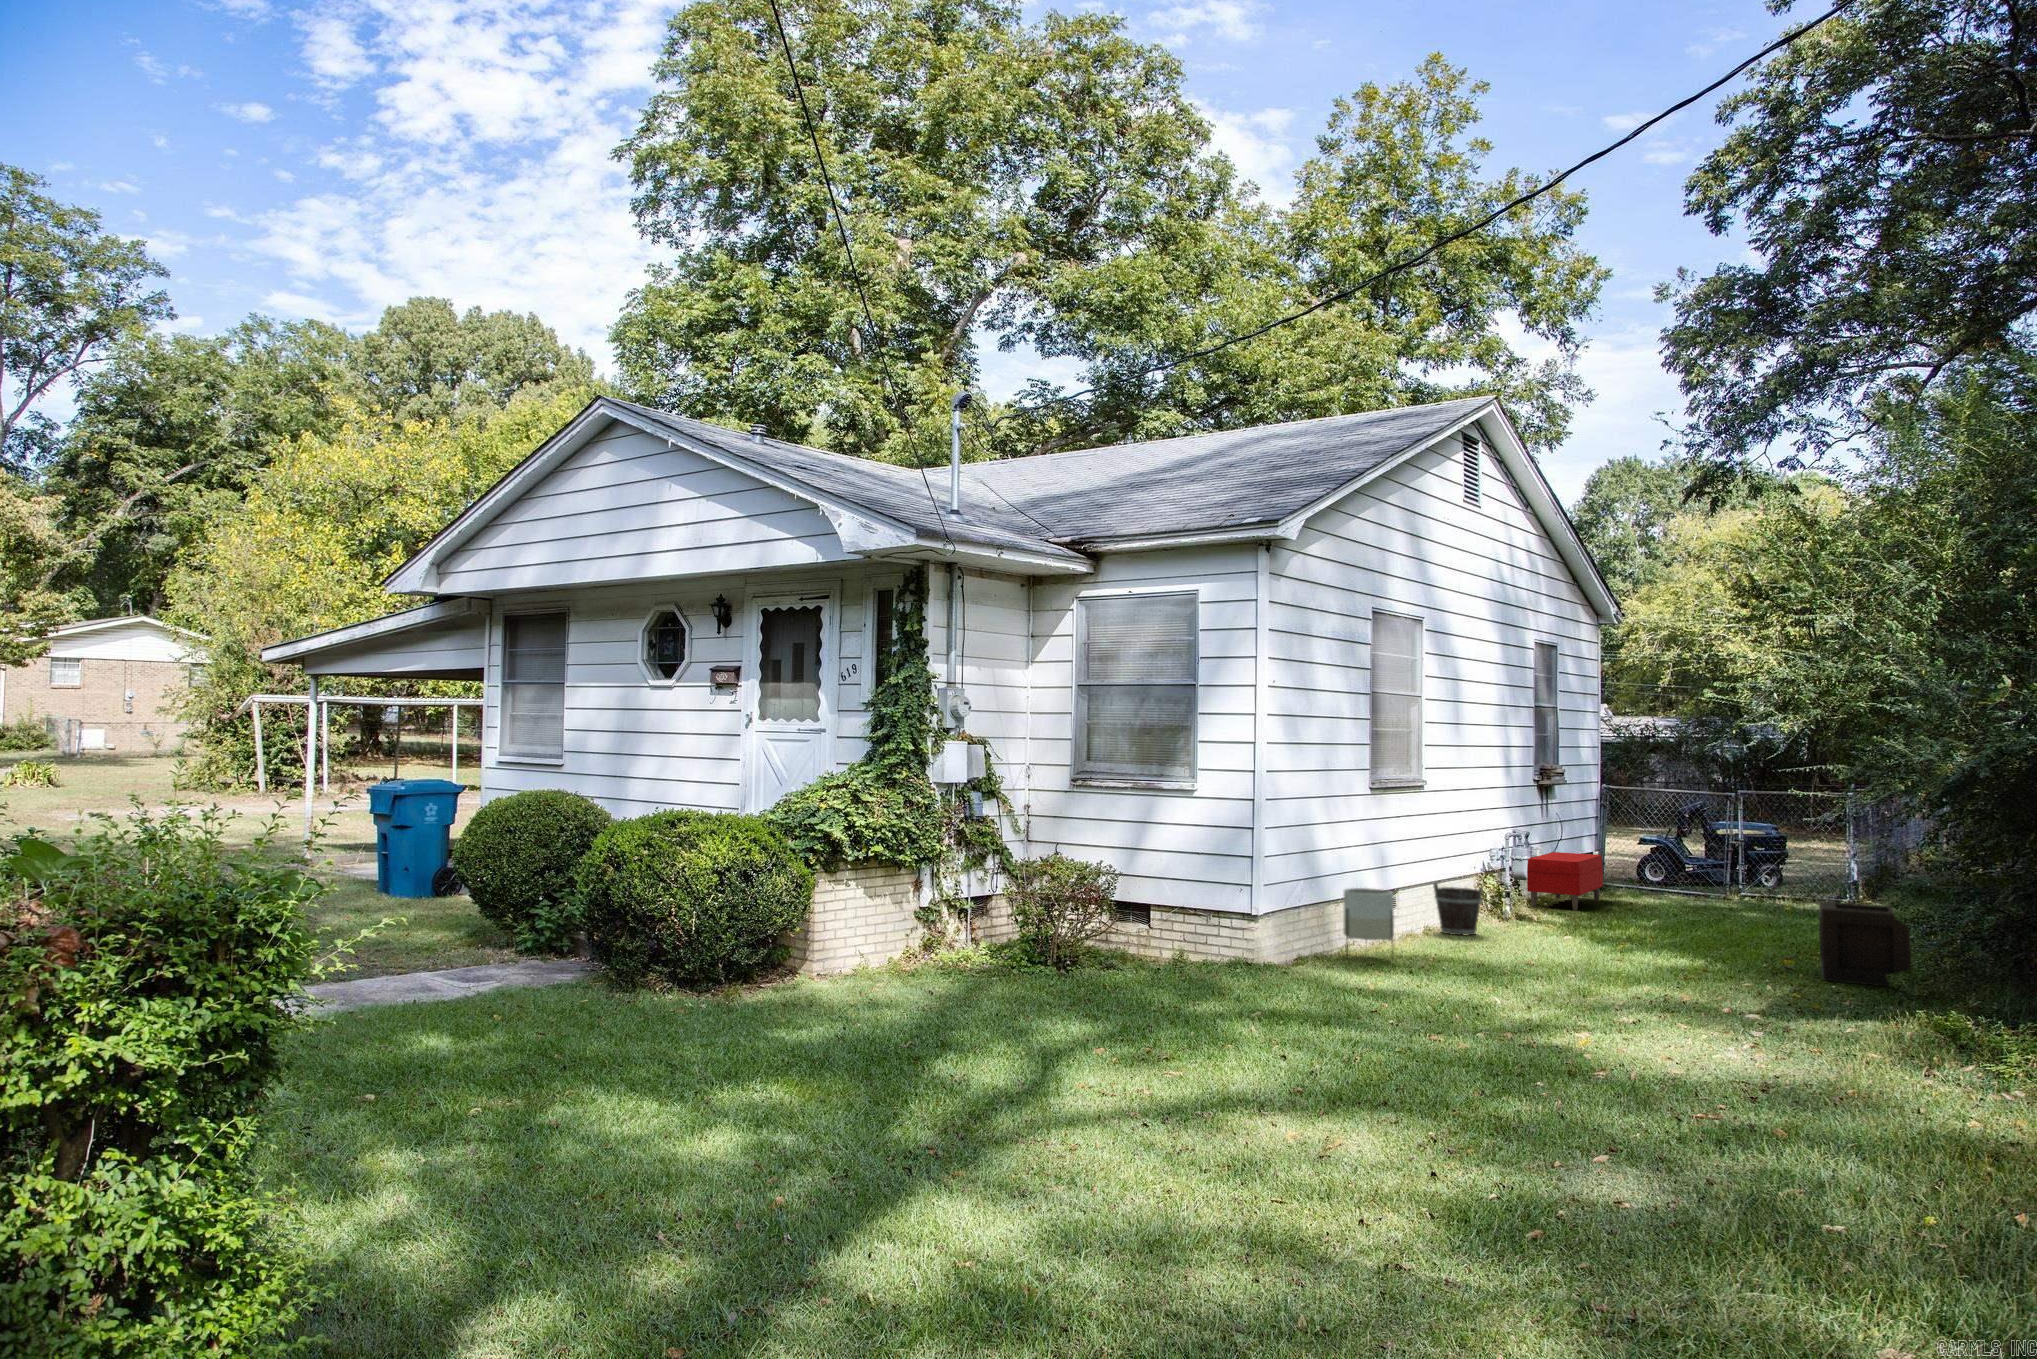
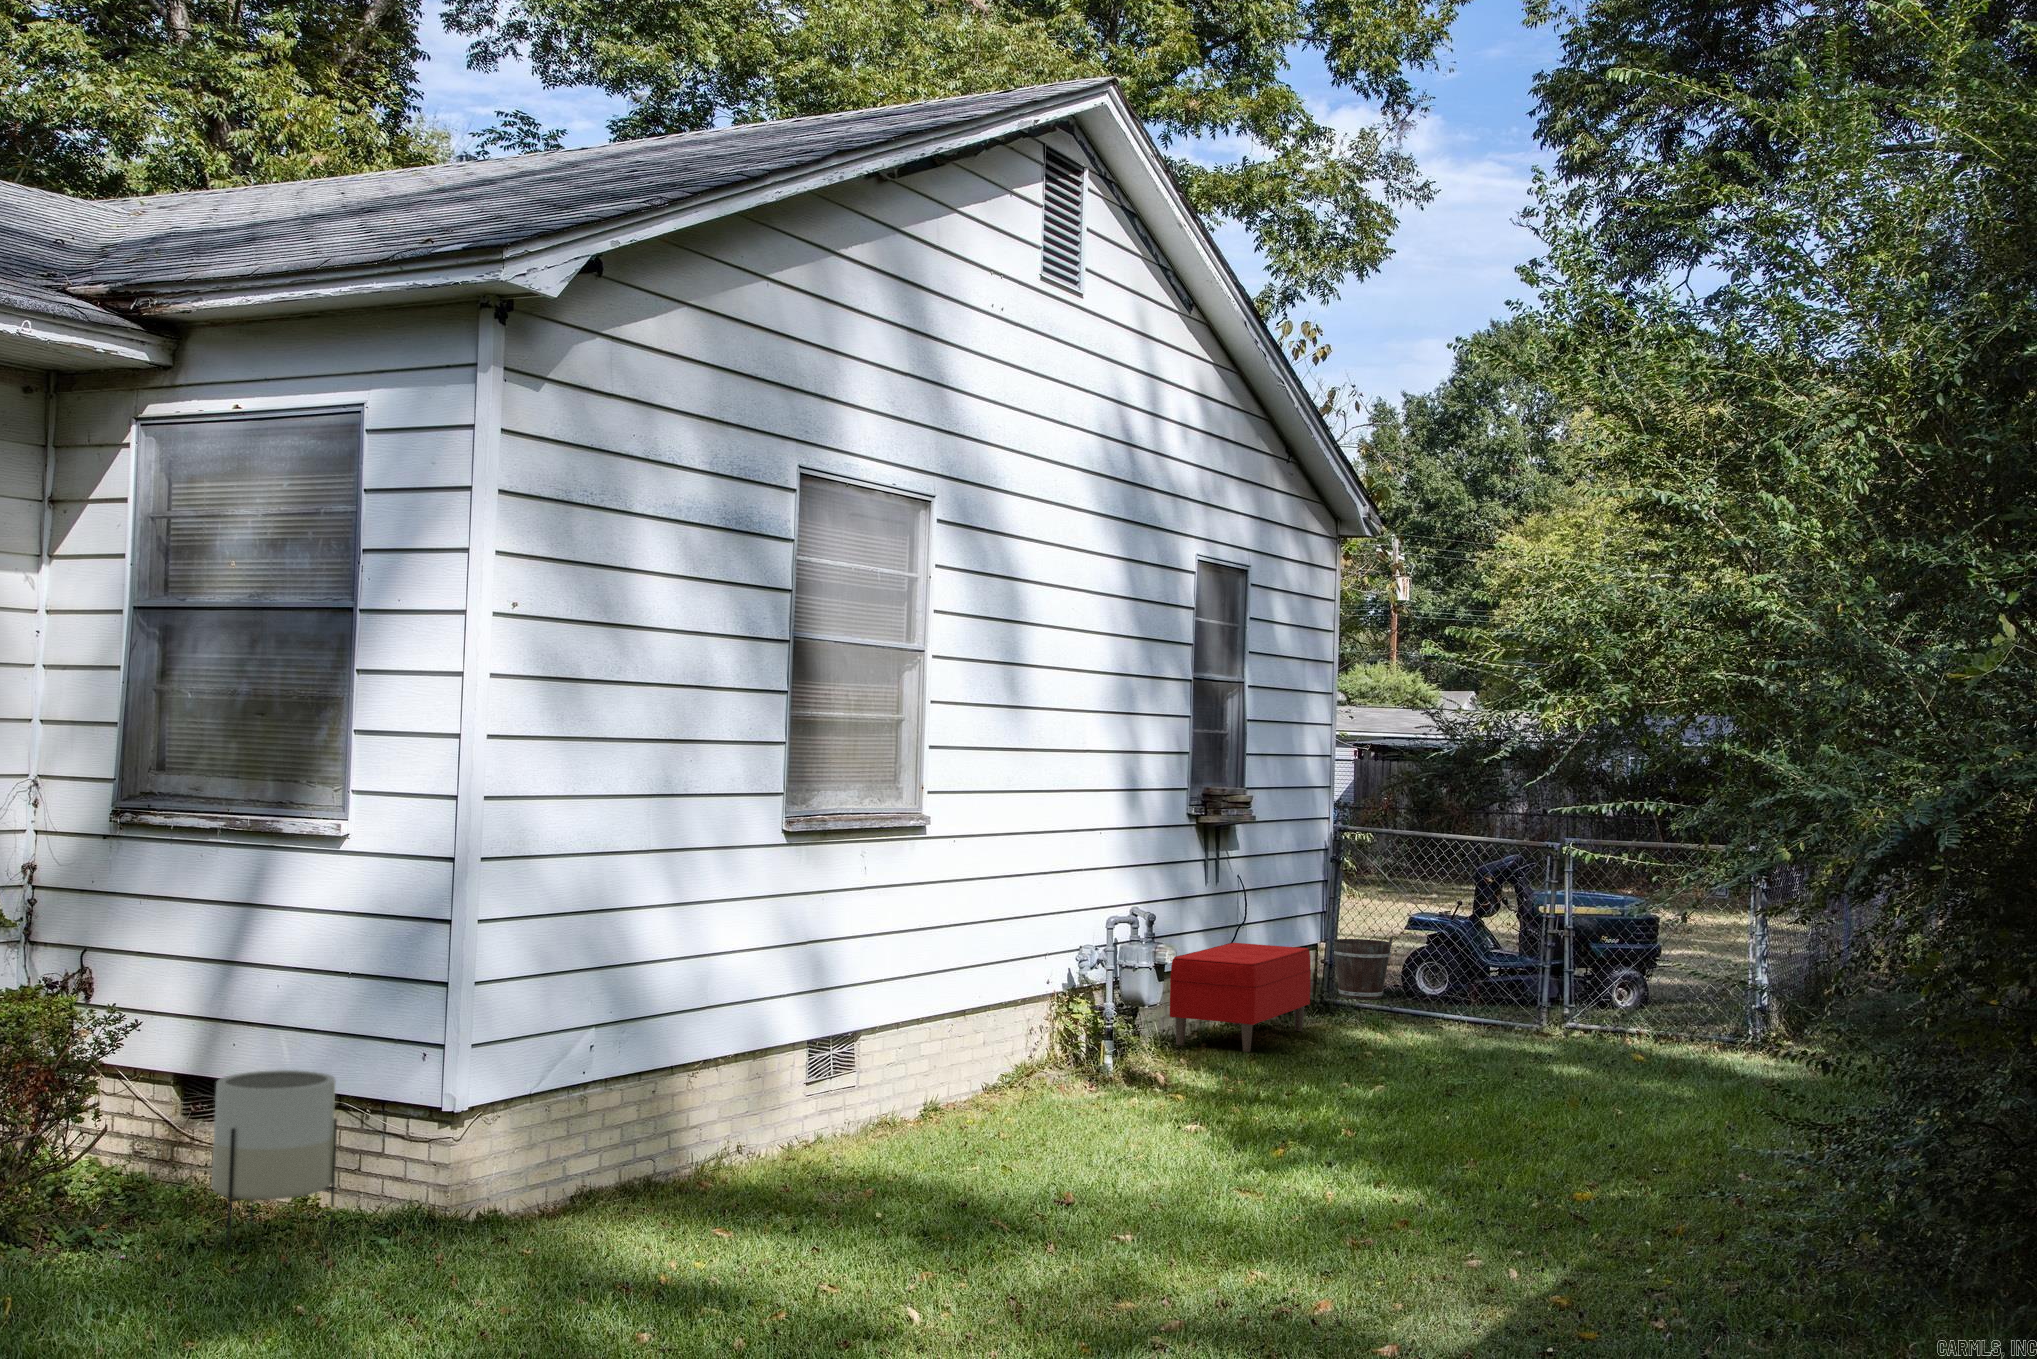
bucket: present [1433,883,1483,935] -> present [1334,937,1393,999]
planter: present [1343,888,1394,941] -> present [211,1070,337,1249]
wooden crate: present [1819,902,1911,987] -> none [1584,1052,1733,1225]

